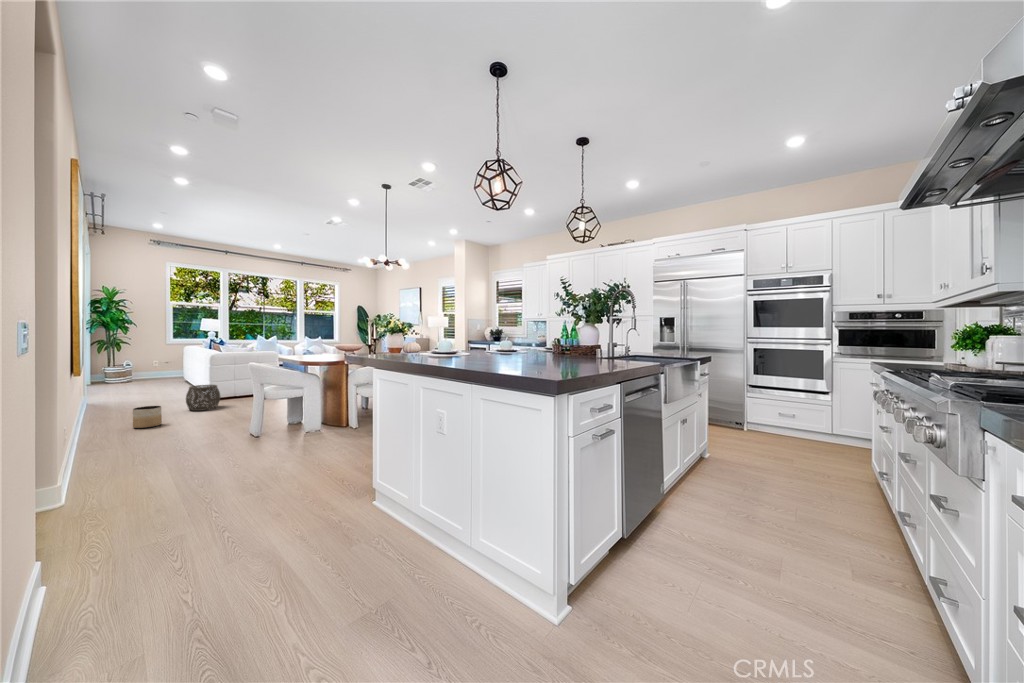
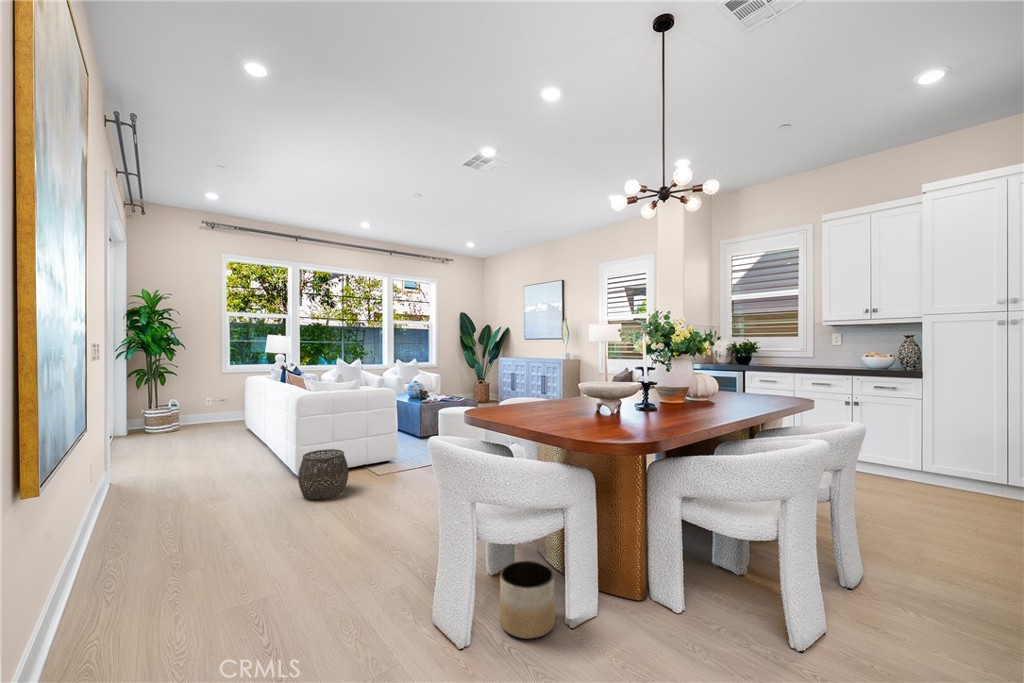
planter: present [133,406,162,428] -> present [500,561,555,639]

